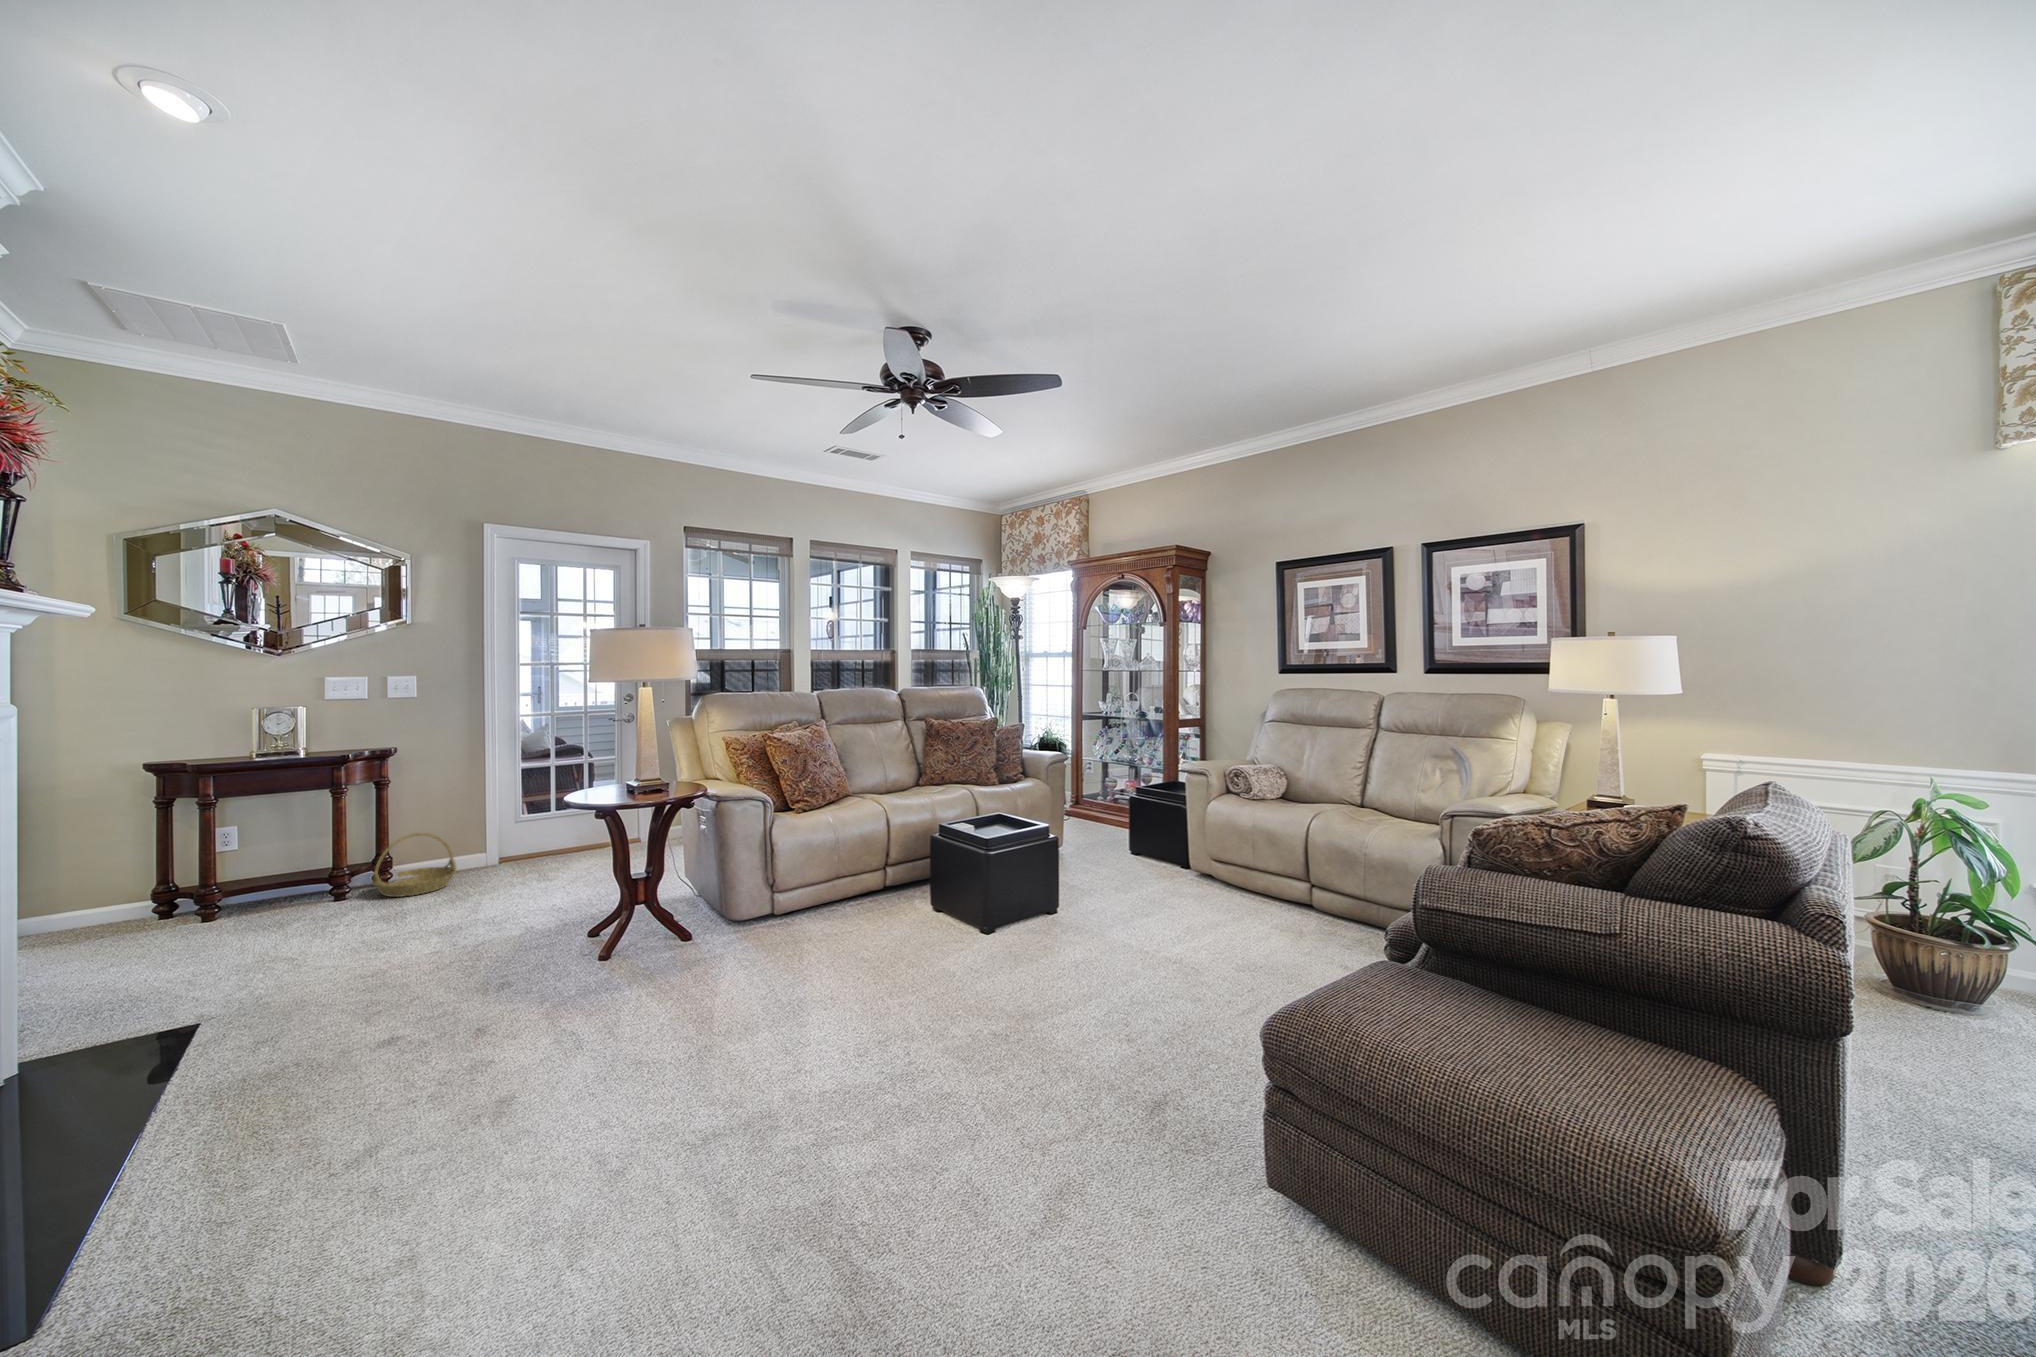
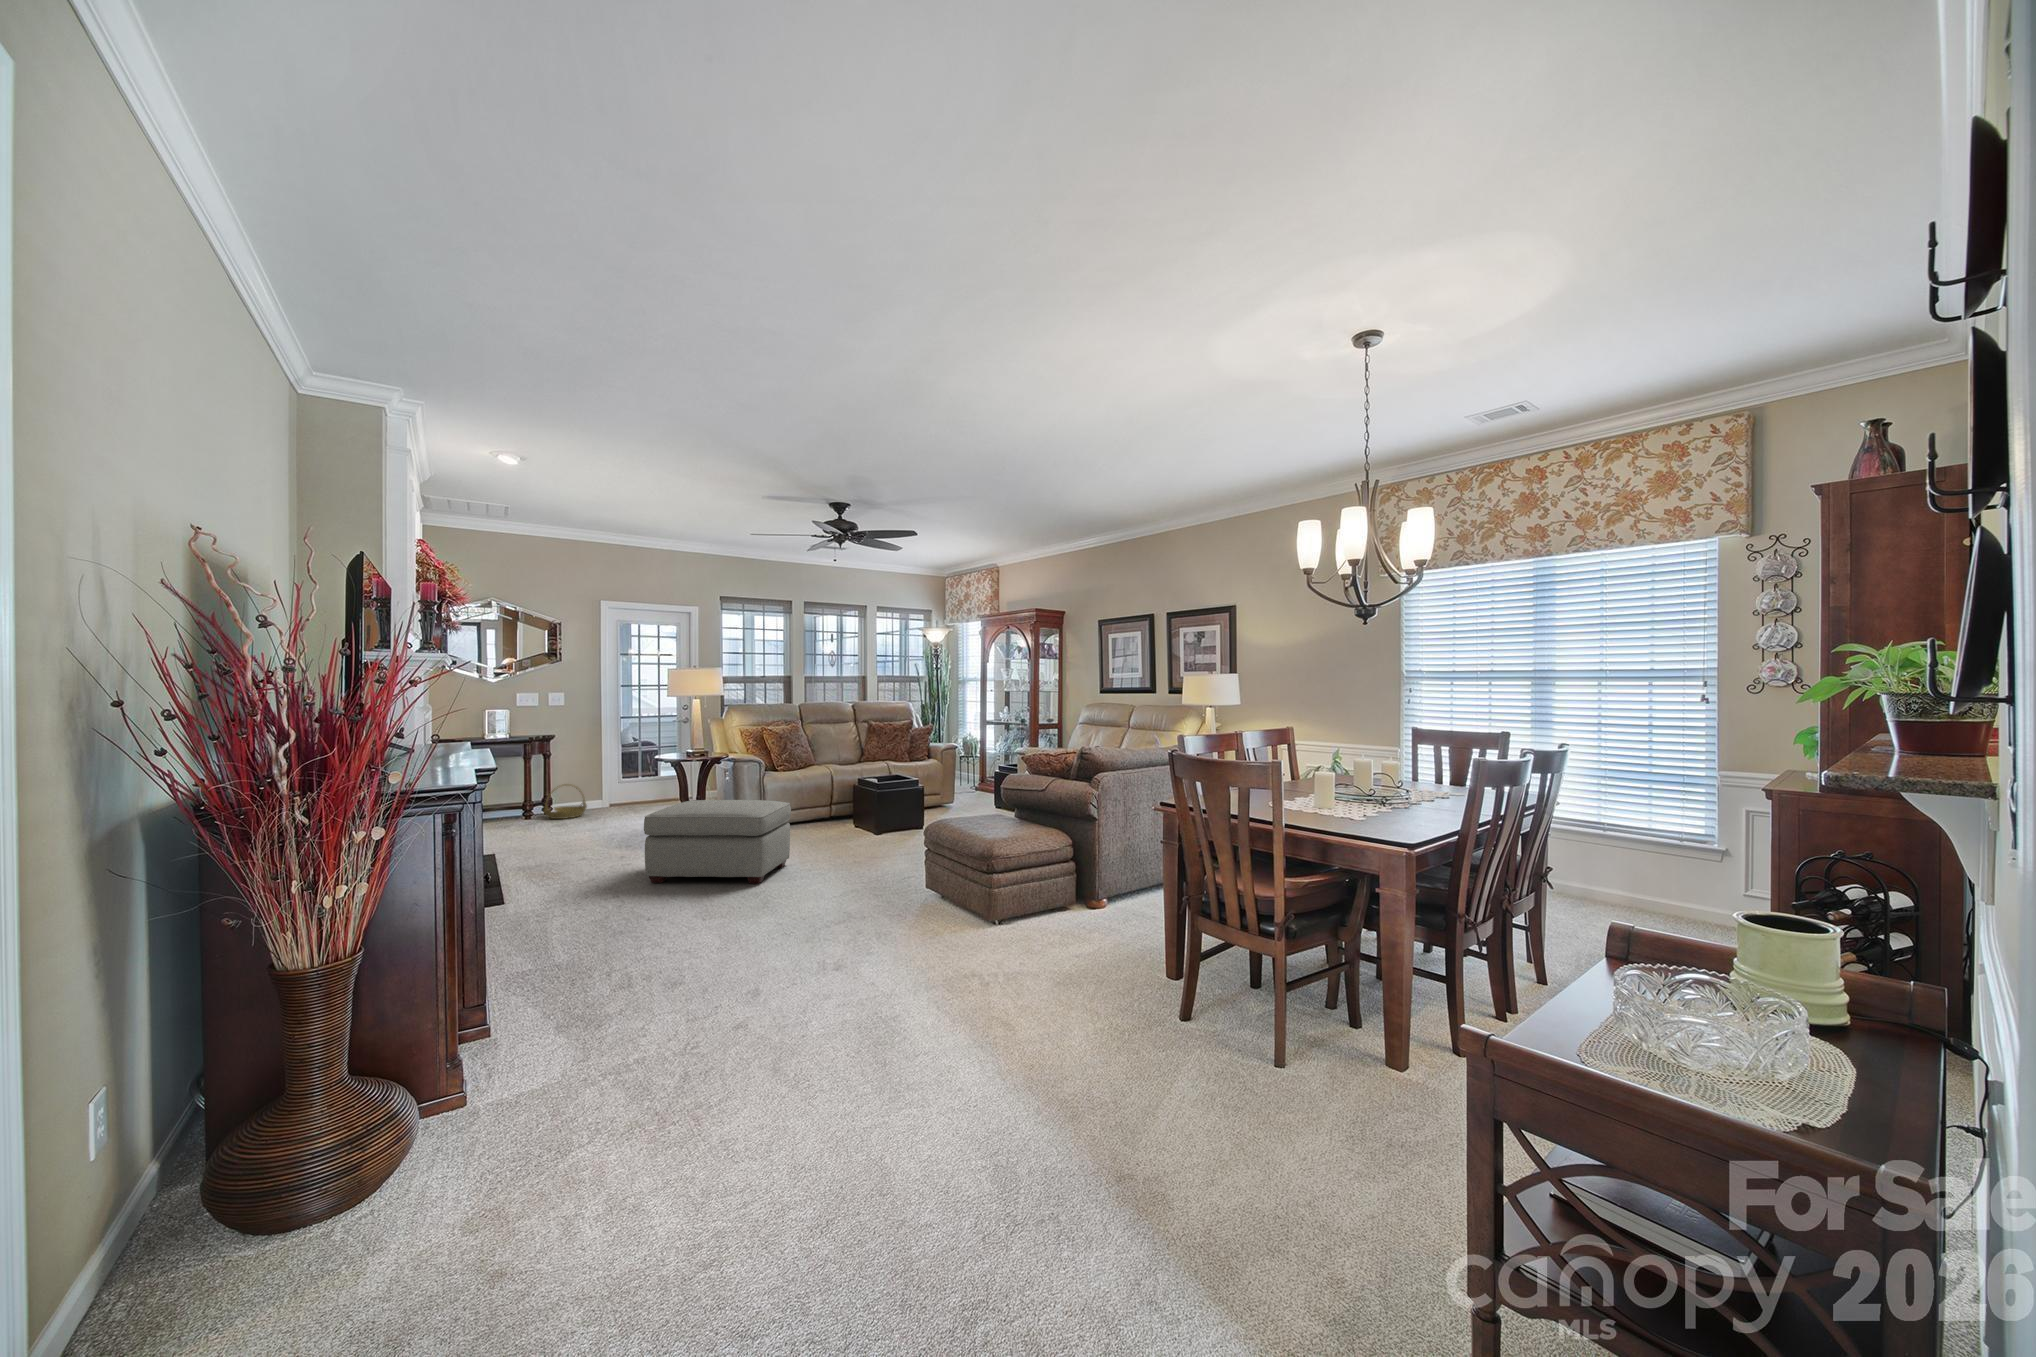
ottoman: none [500,917,863,1167] -> present [644,800,791,884]

